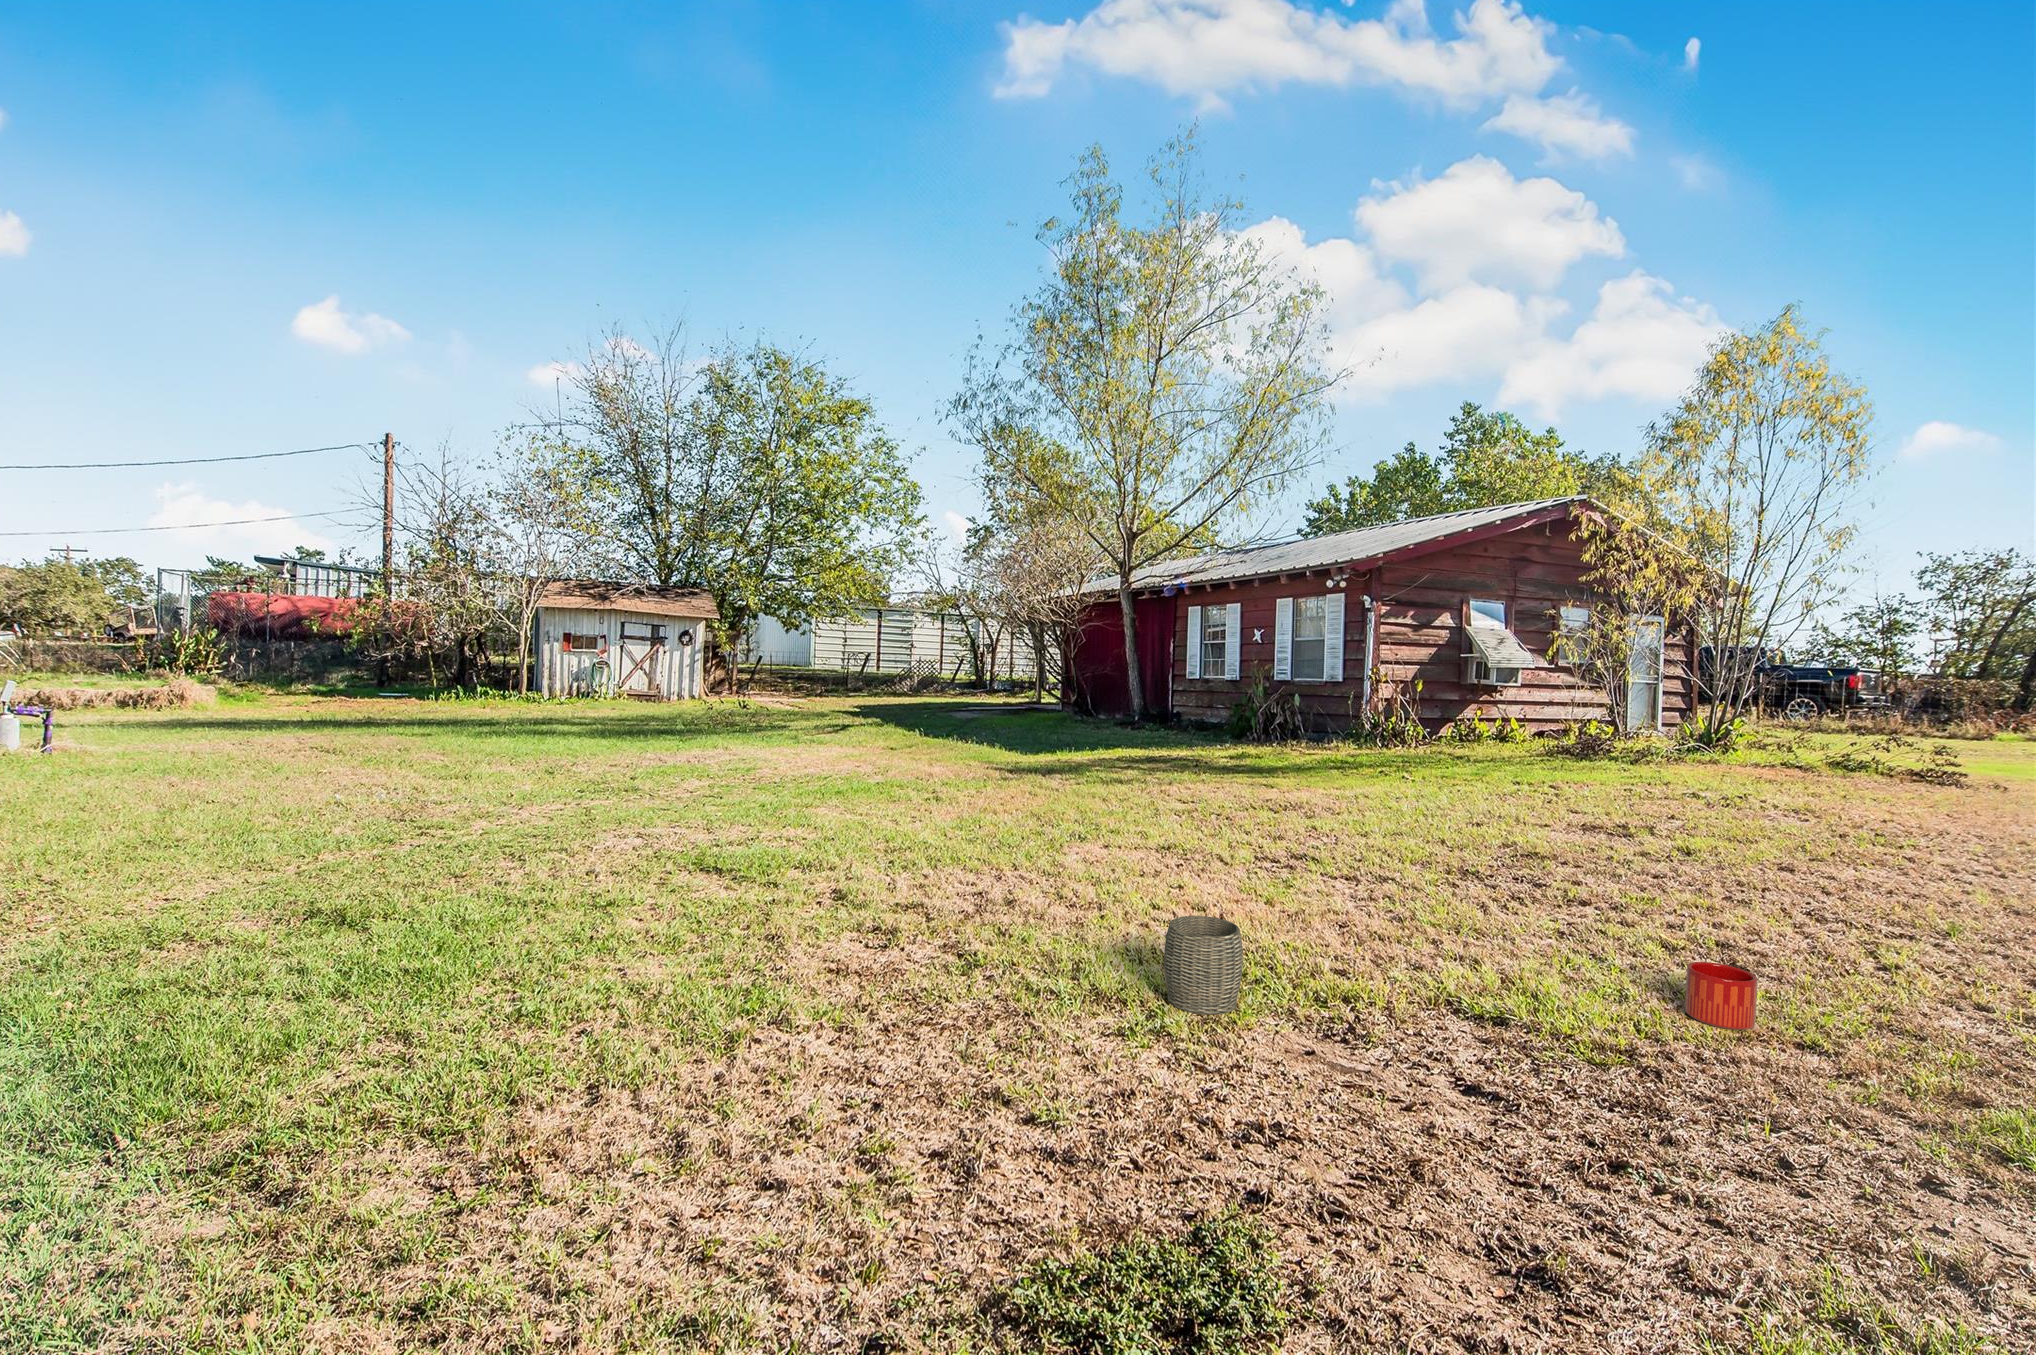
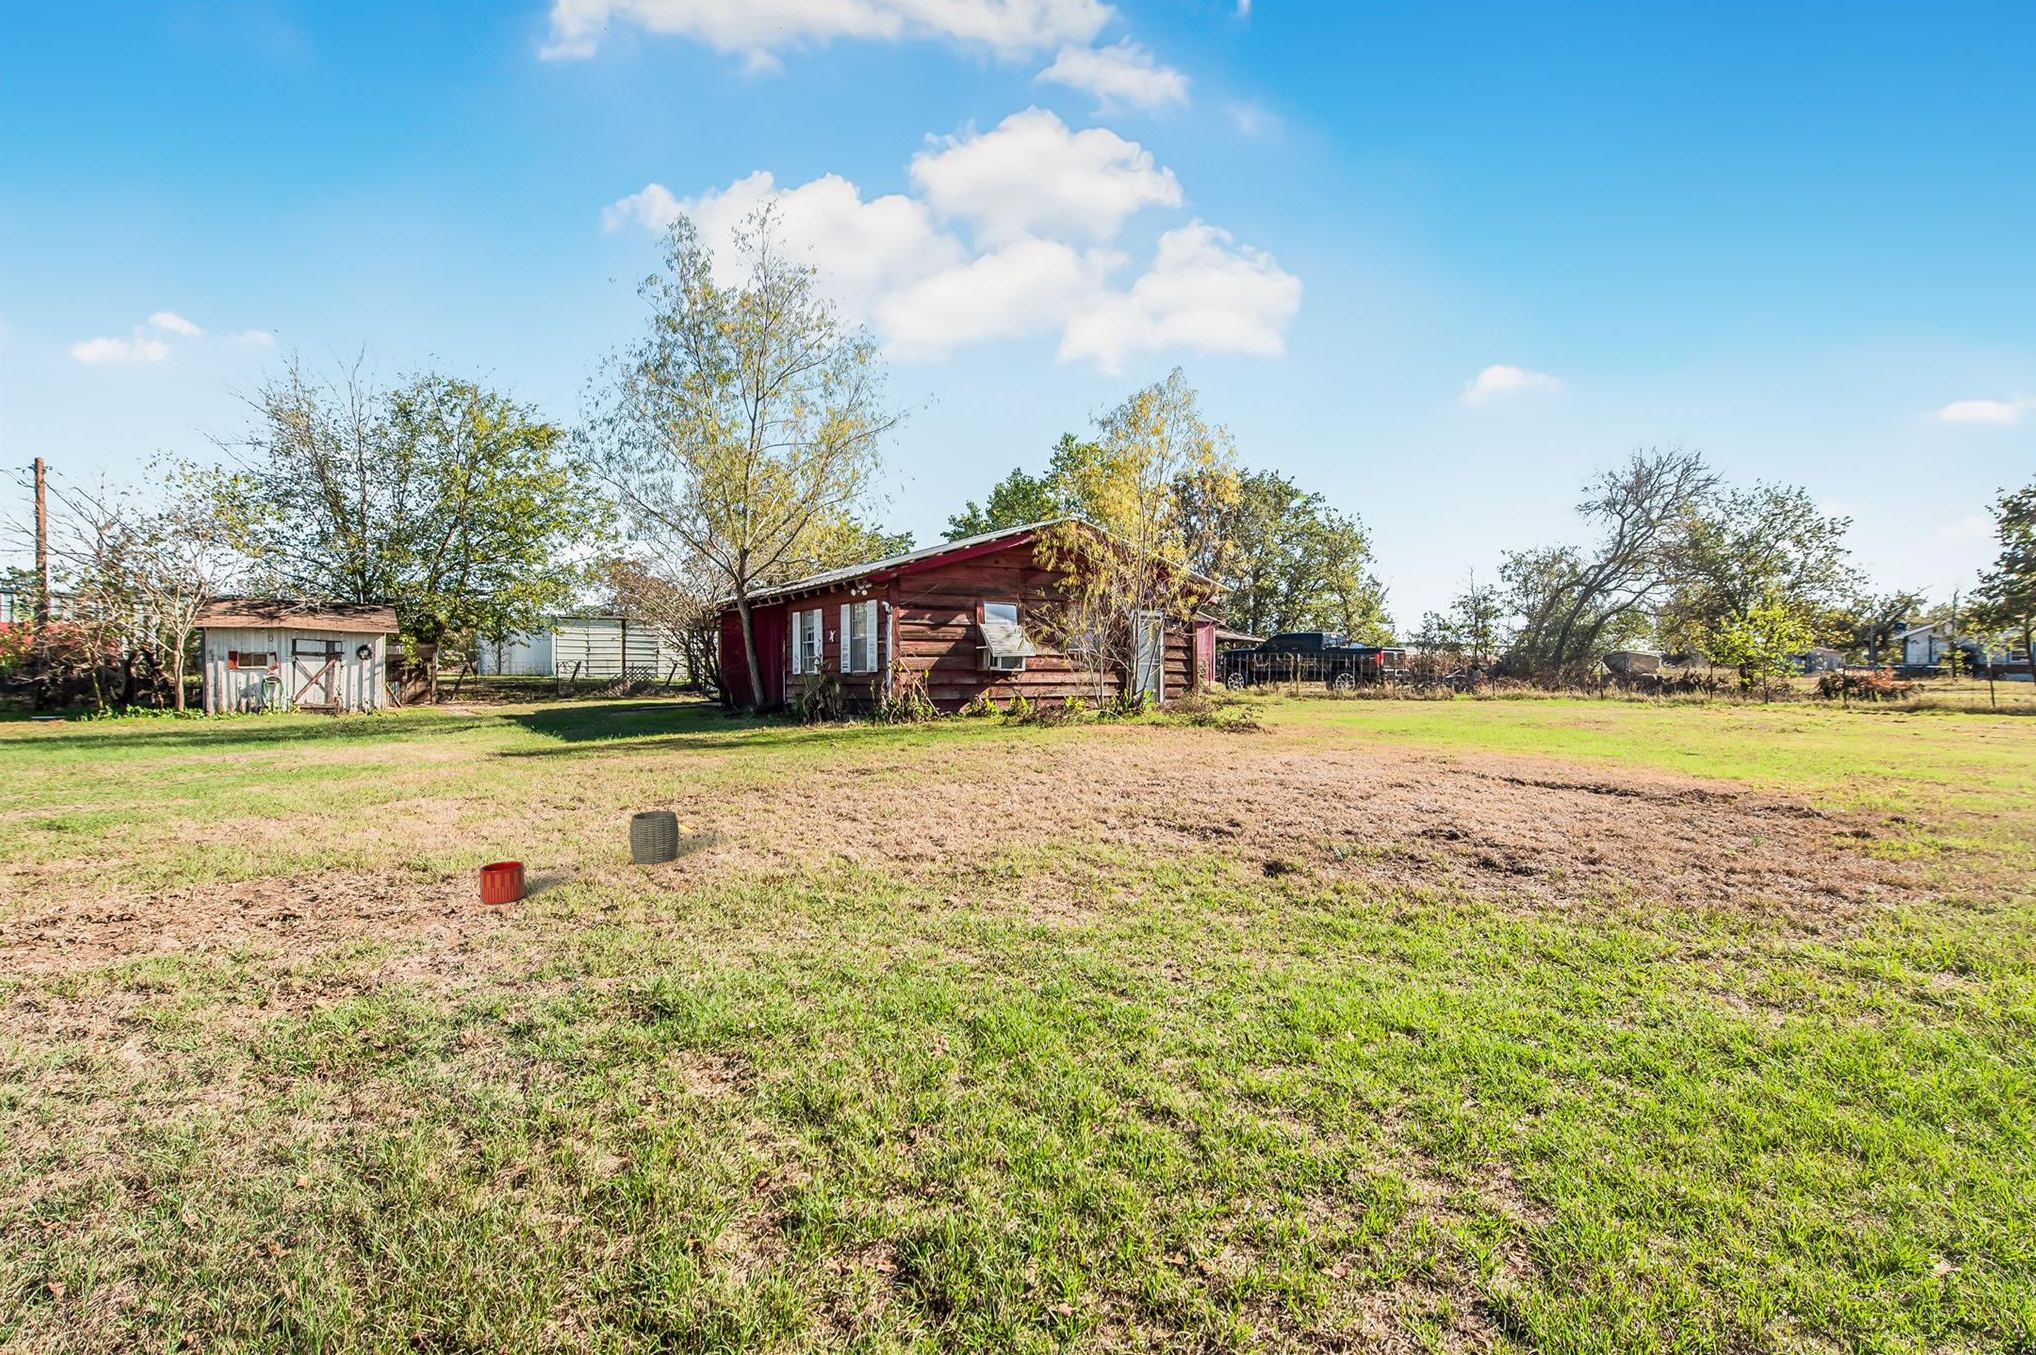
woven basket: present [1164,916,1243,1015] -> present [630,811,679,864]

